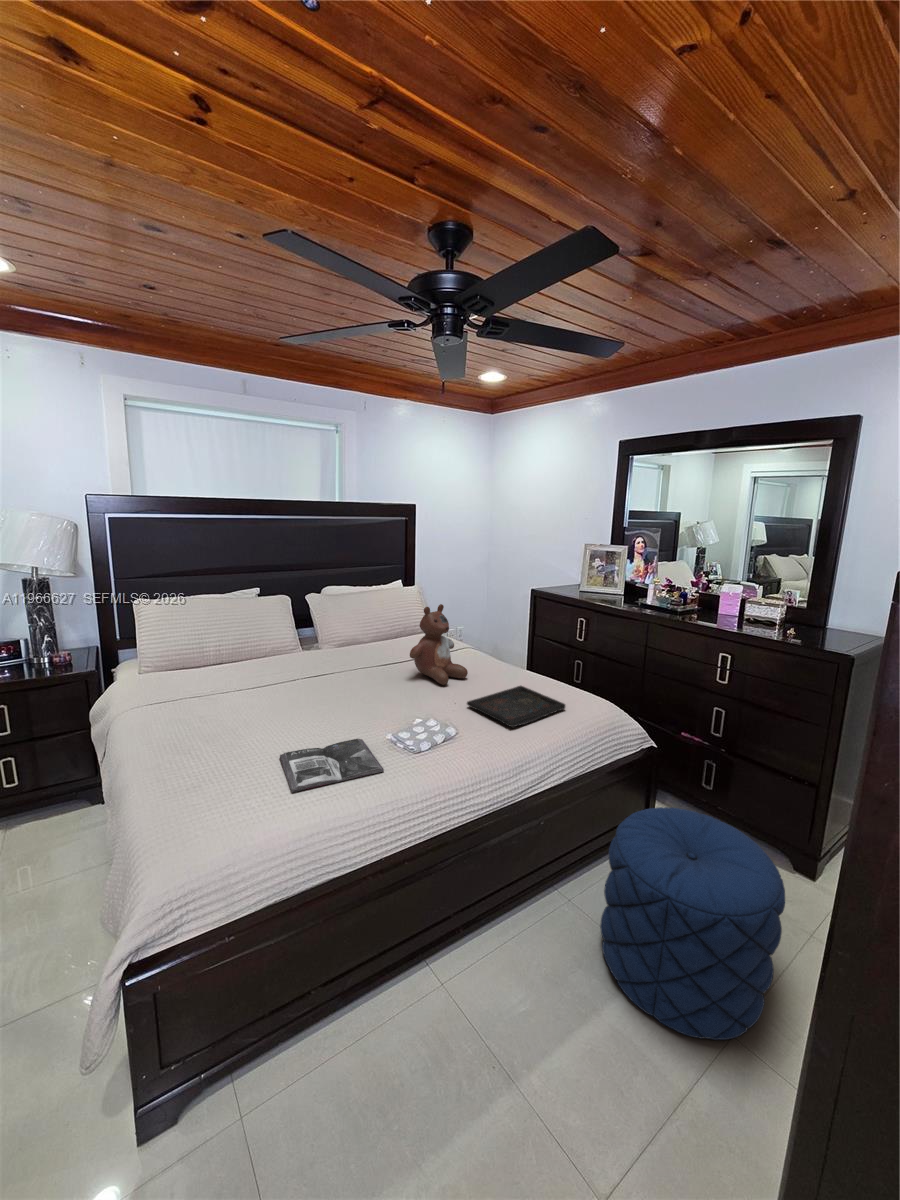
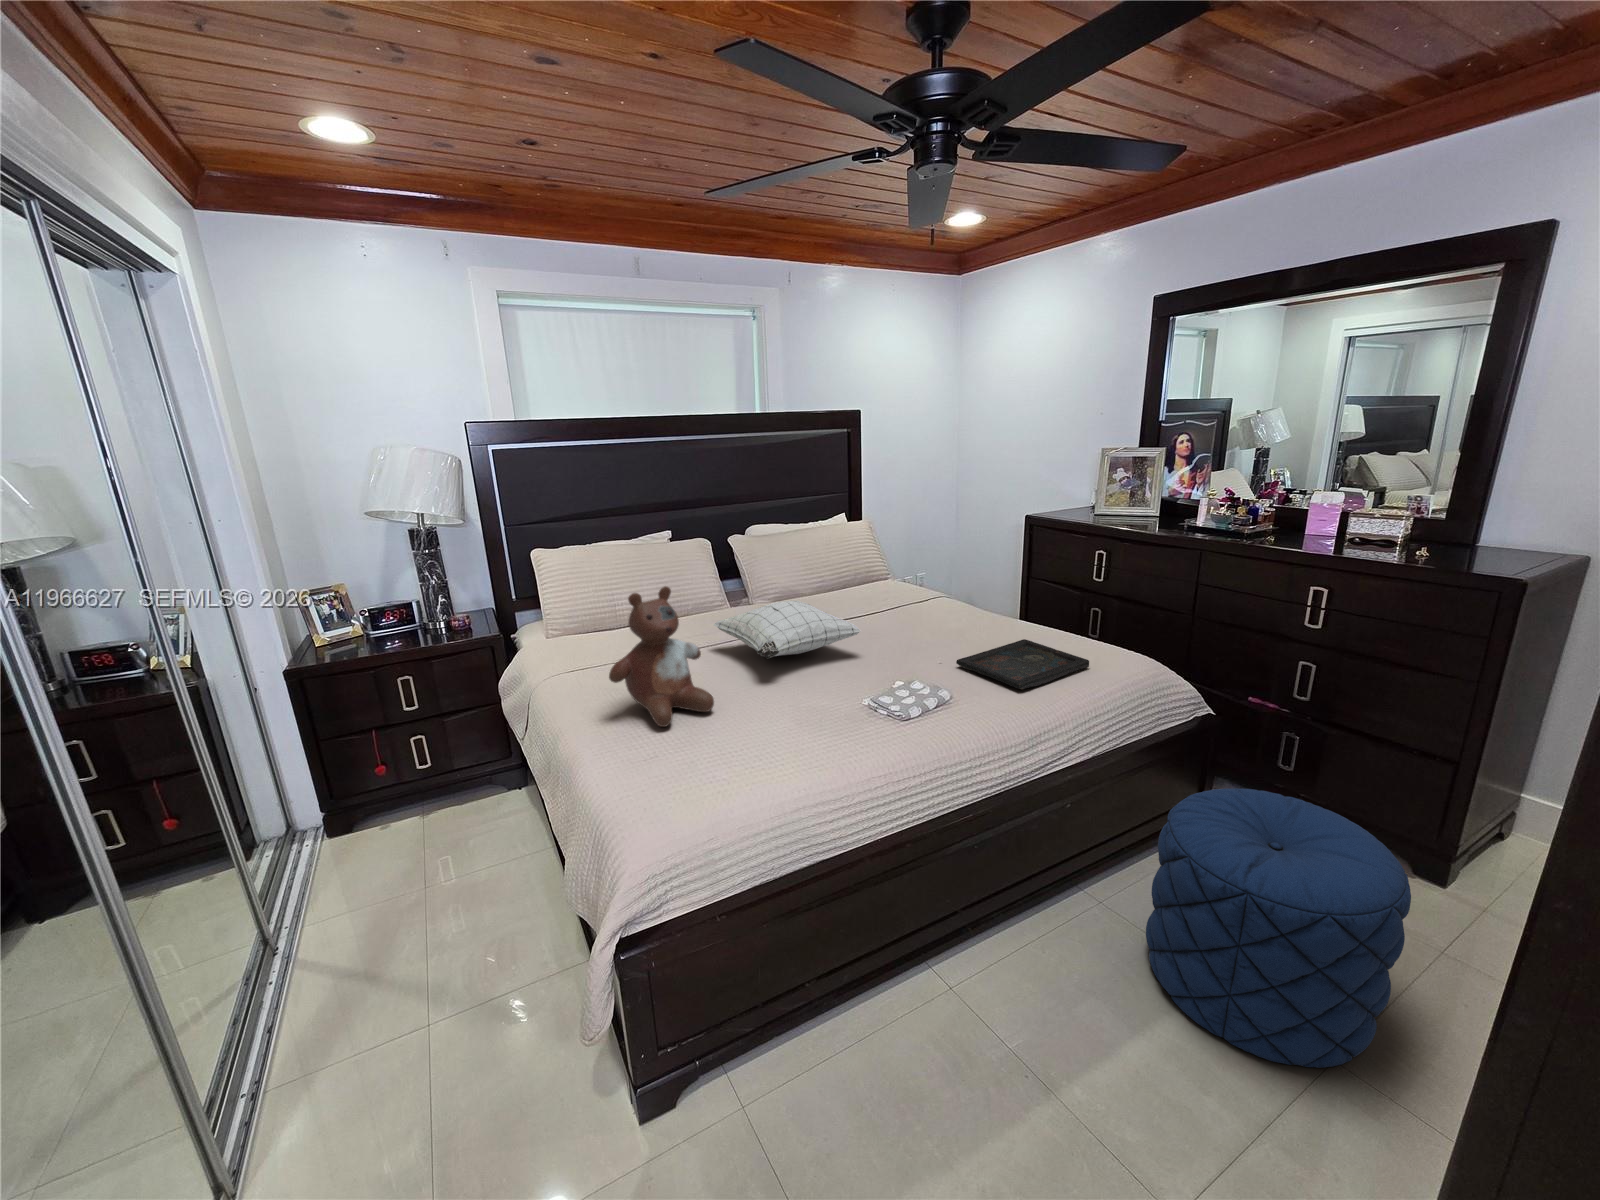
stuffed bear: present [410,604,468,685] -> present [609,586,714,727]
pillow: none [277,651,396,699] -> present [713,601,861,659]
magazine: present [280,739,384,792] -> none [740,704,869,764]

